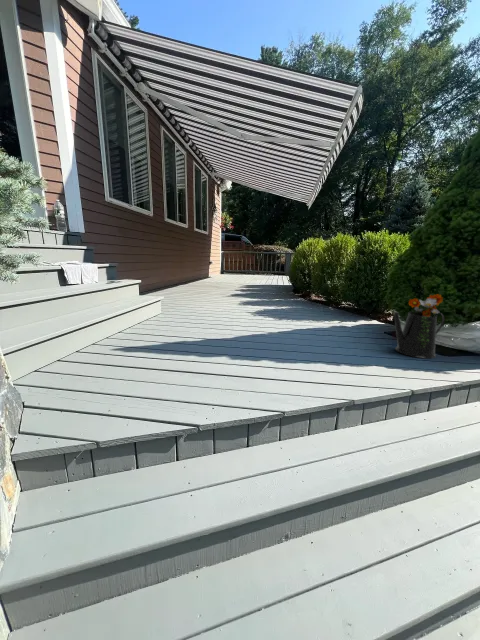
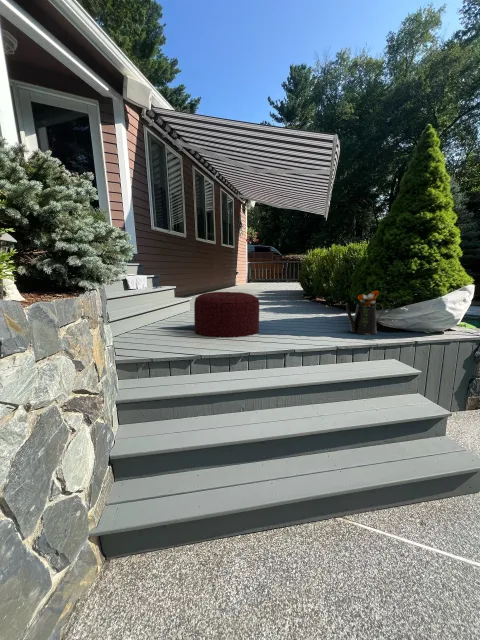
ottoman: none [170,290,271,369] -> present [194,292,259,338]

